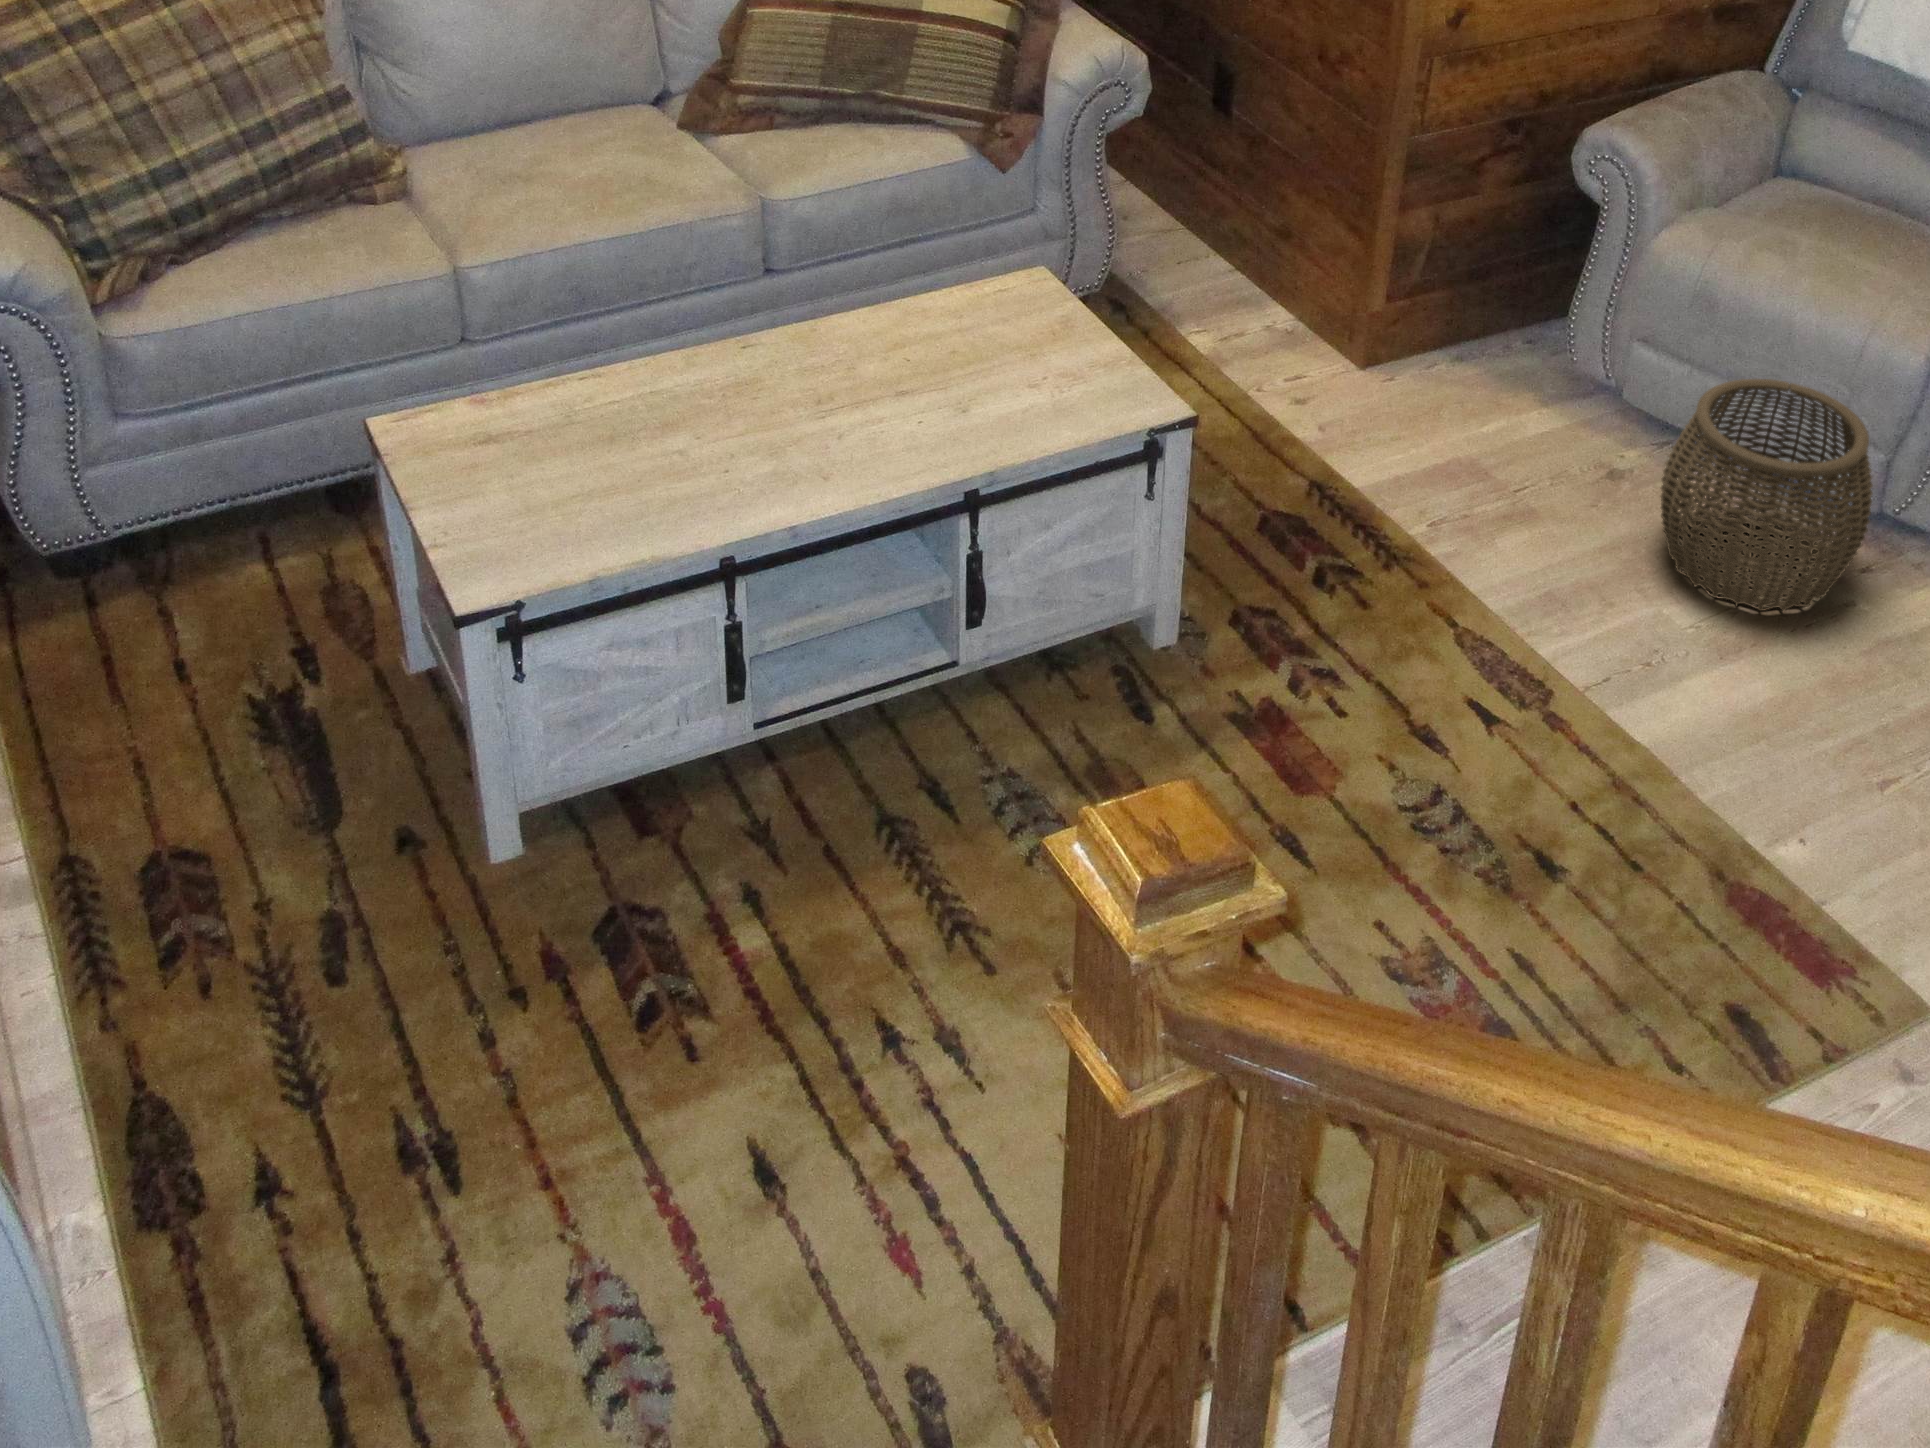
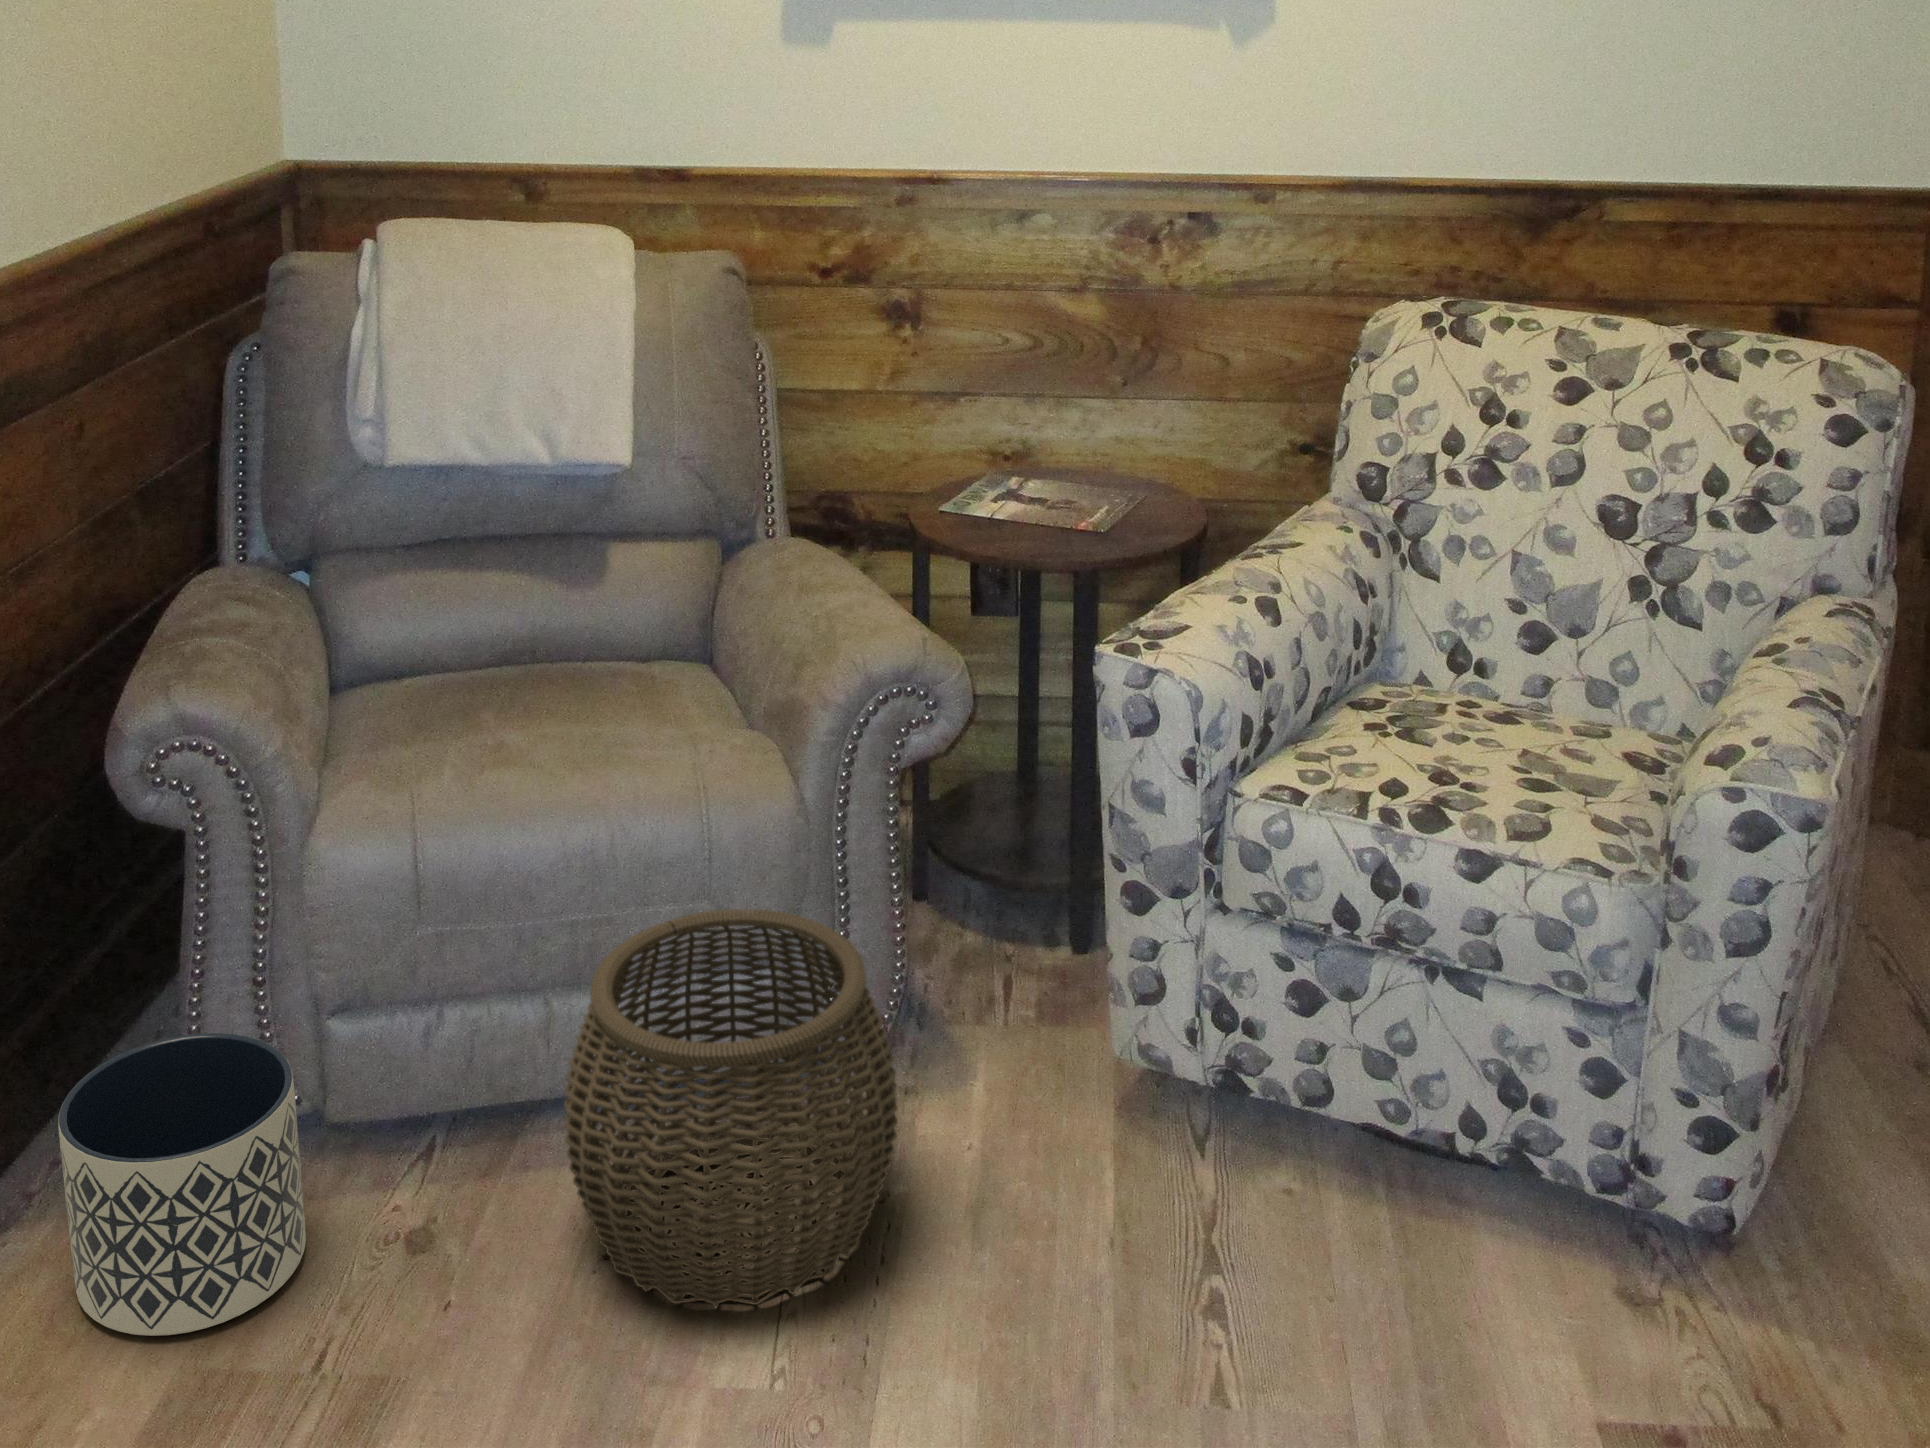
planter: none [1446,303,1578,454] -> present [58,1033,306,1336]

